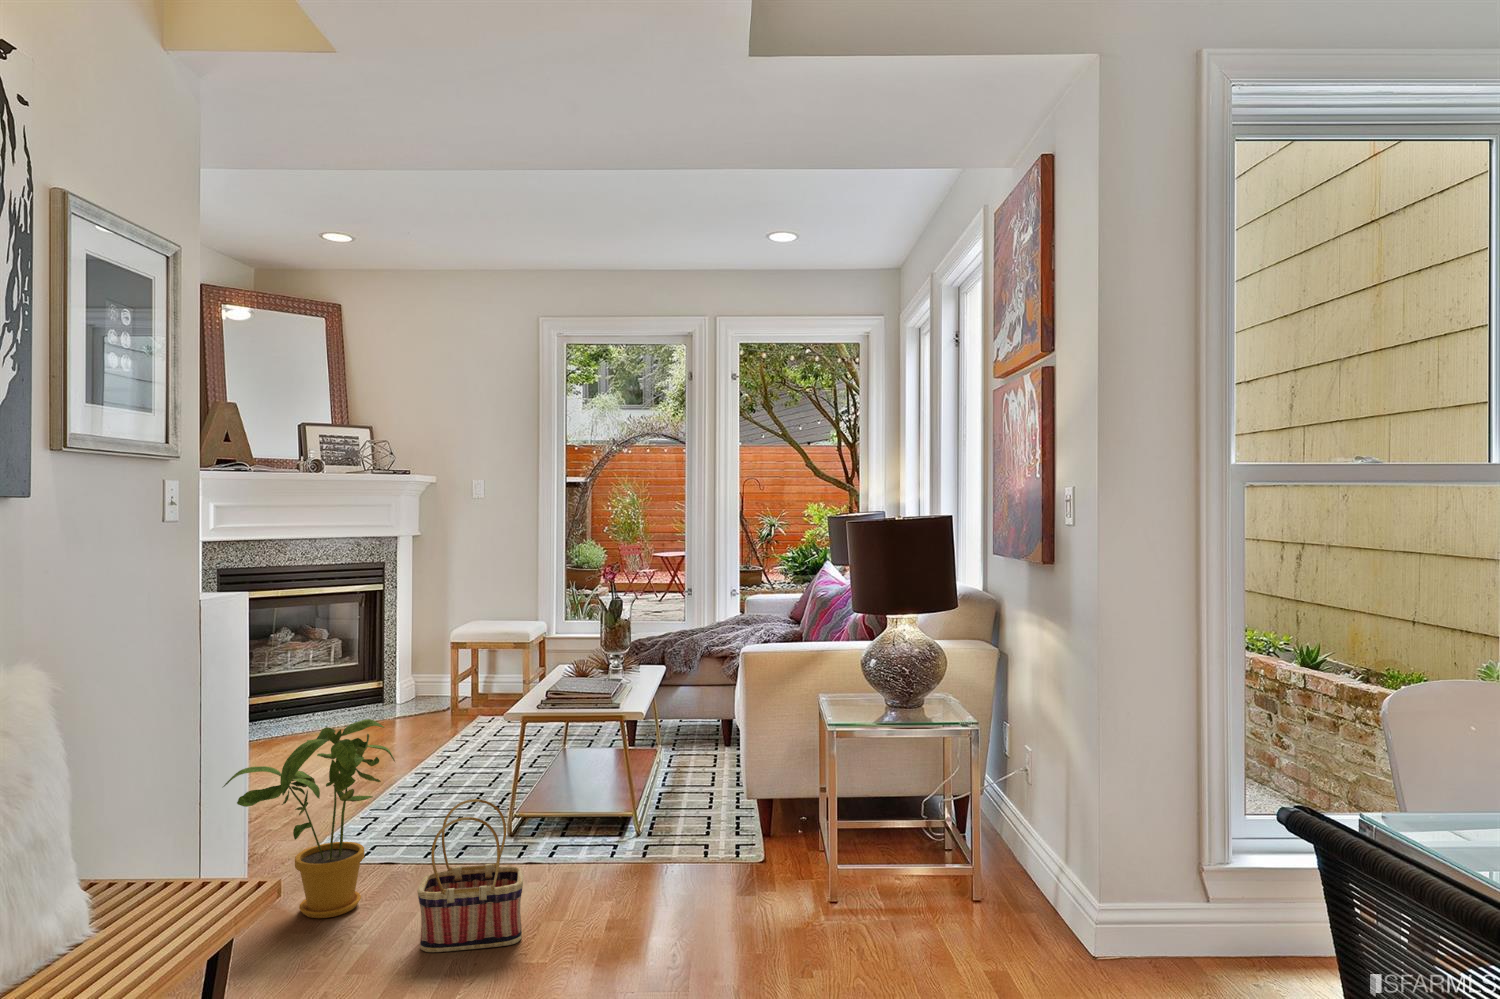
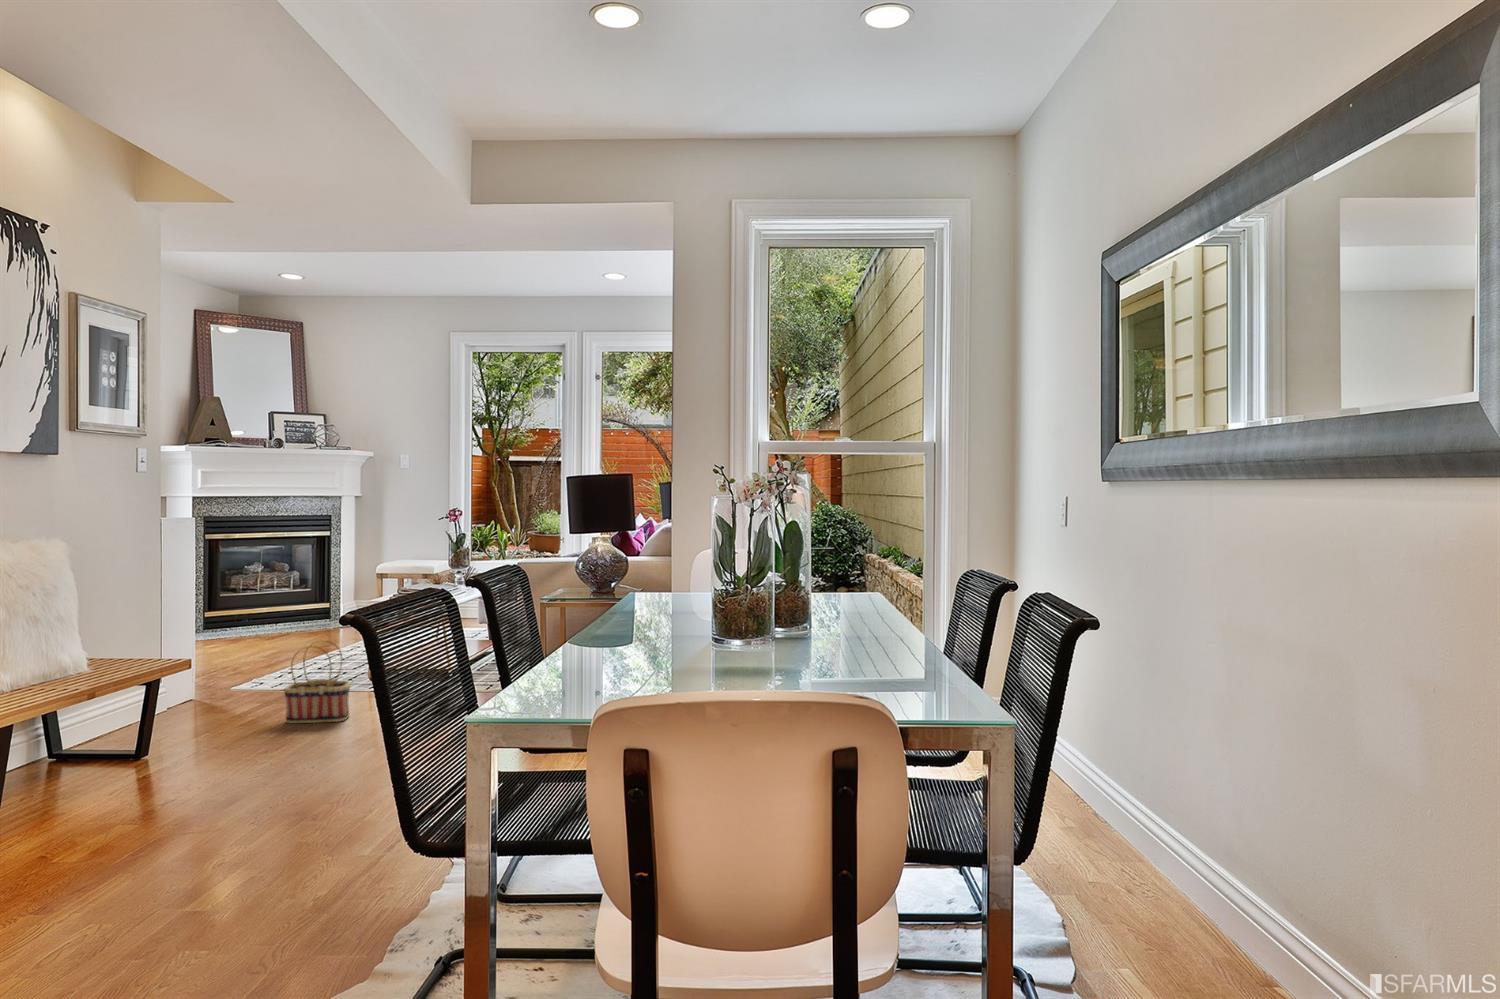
house plant: present [223,719,395,918] -> none [177,593,286,711]

